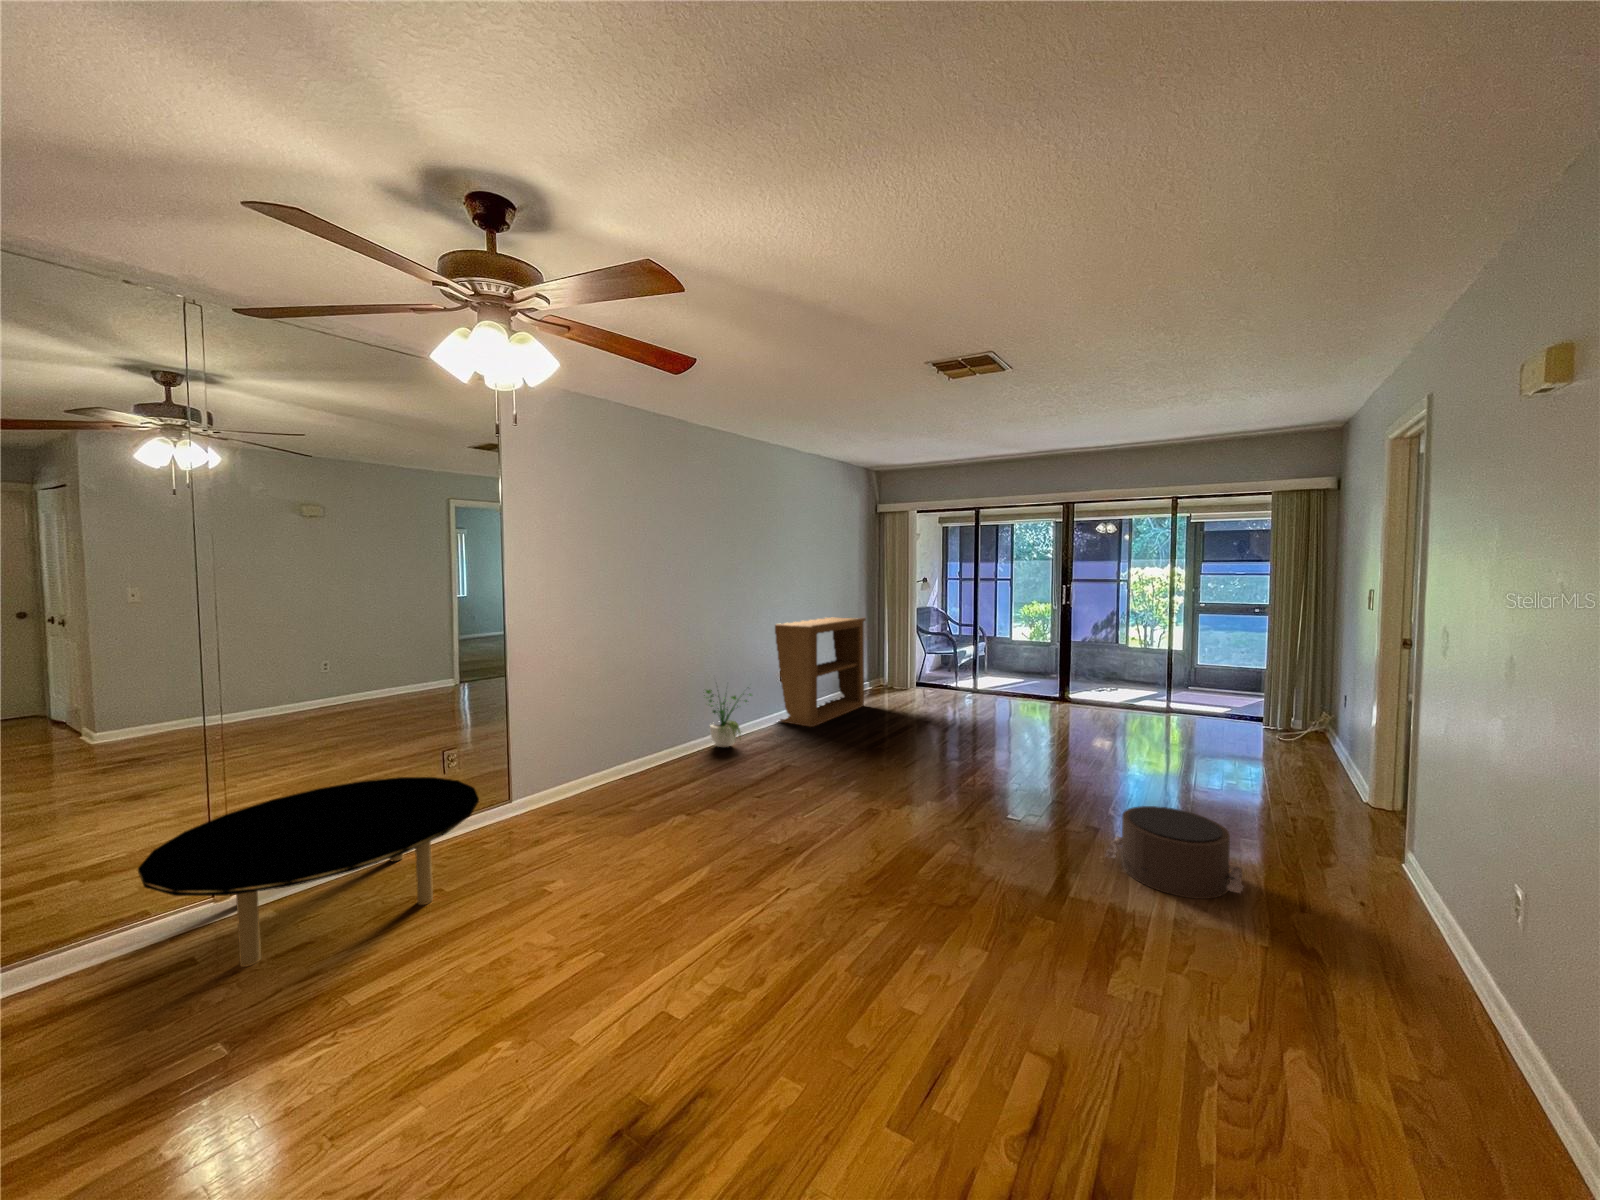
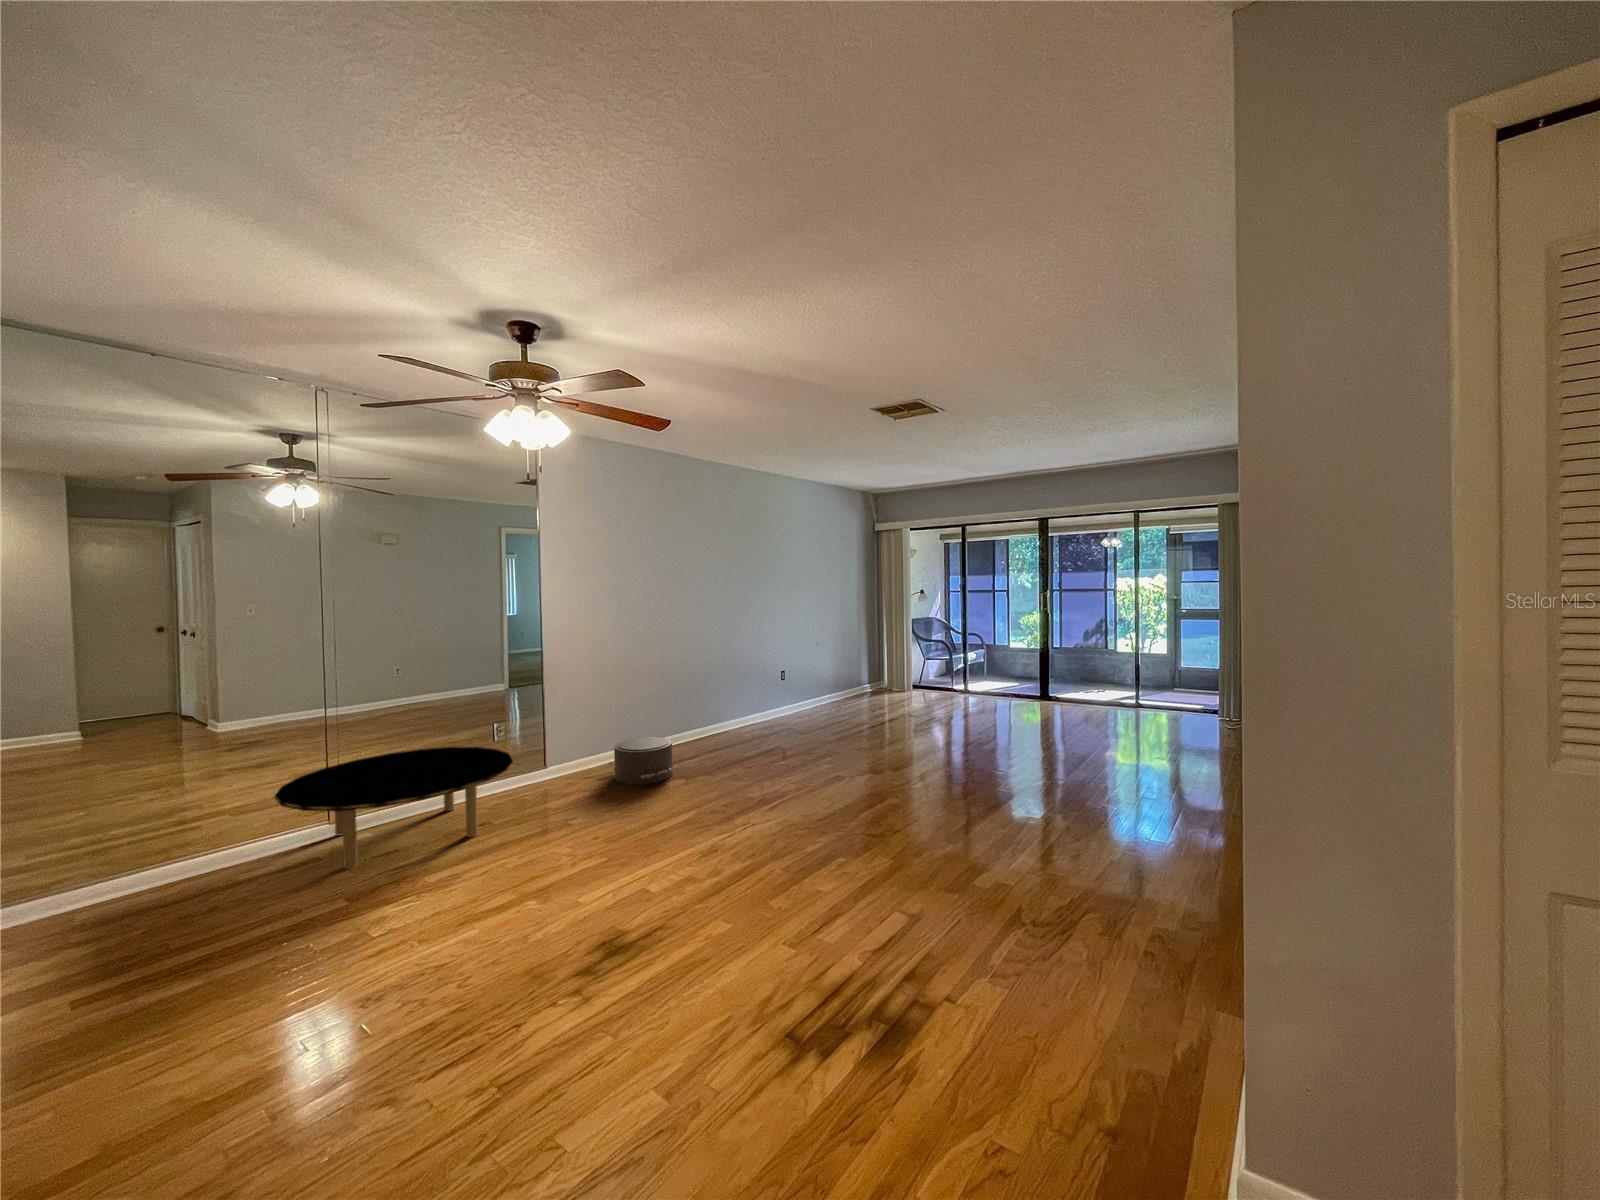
bookshelf: present [775,618,866,727] -> none [771,624,860,723]
potted plant: present [706,690,751,747] -> none [705,672,751,738]
pouf: present [1105,806,1243,899] -> present [607,737,673,784]

